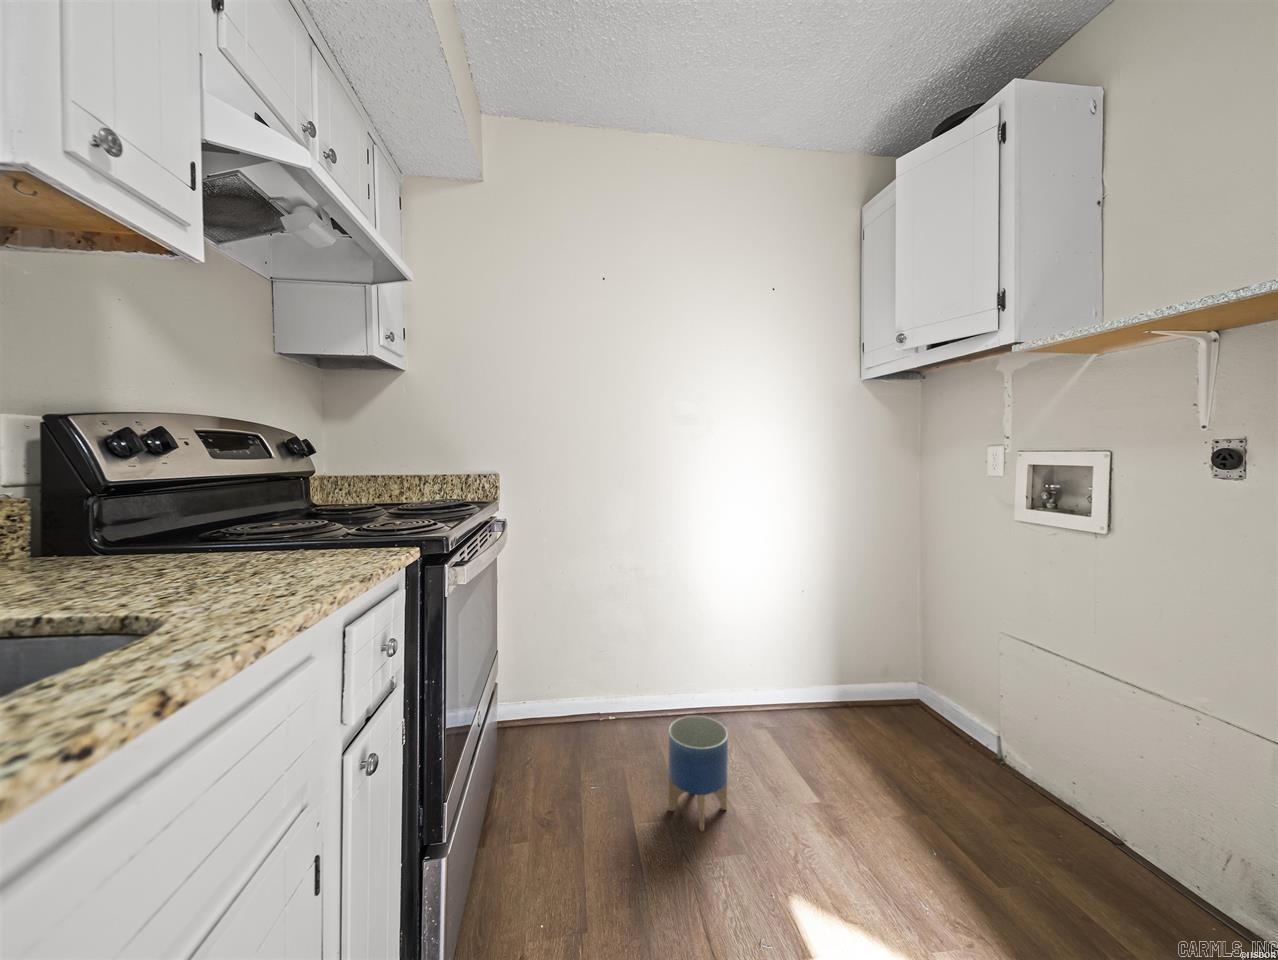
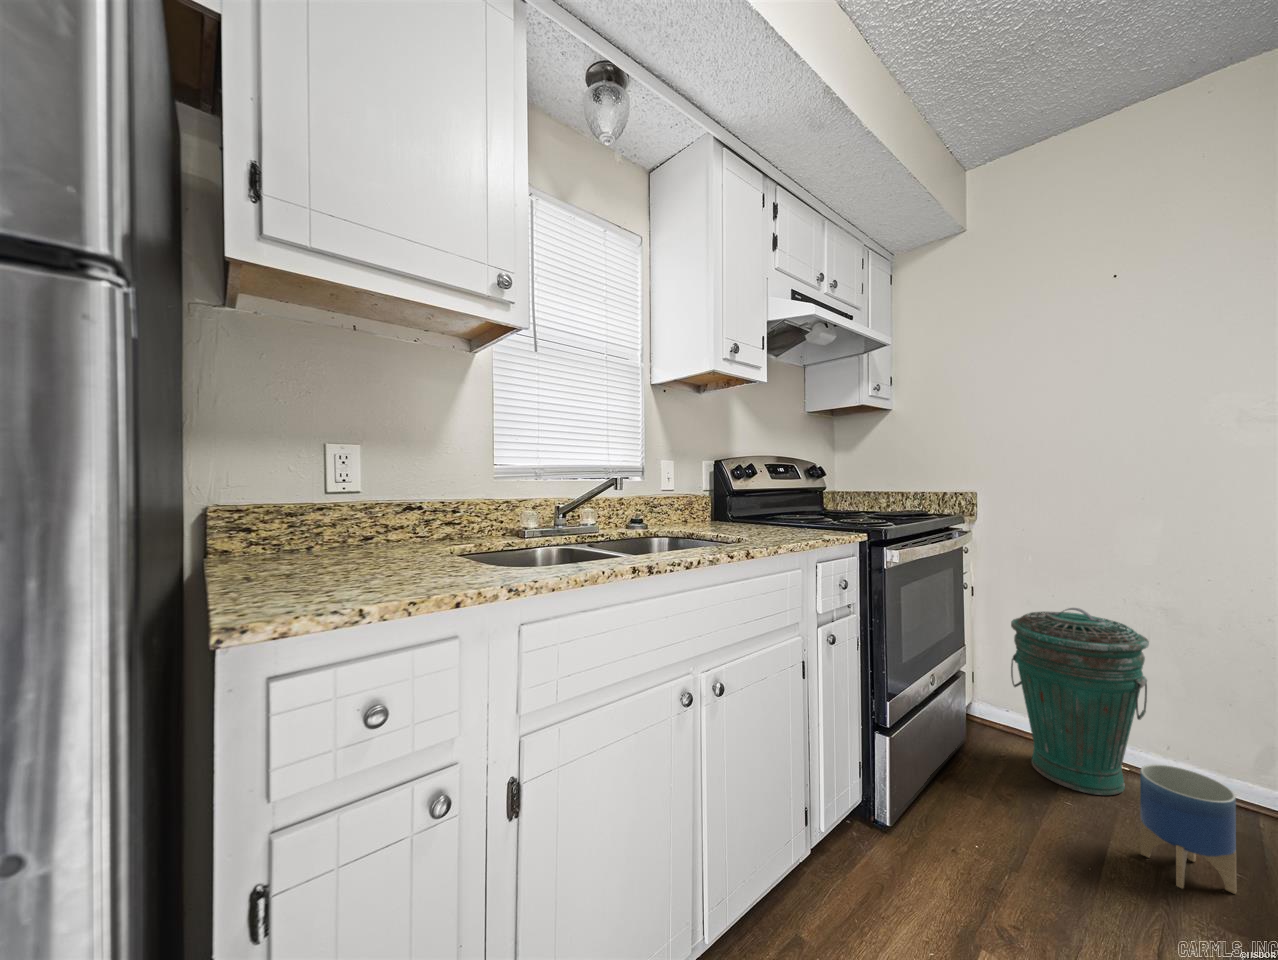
trash can: none [544,585,647,763] -> present [1011,608,1149,795]

